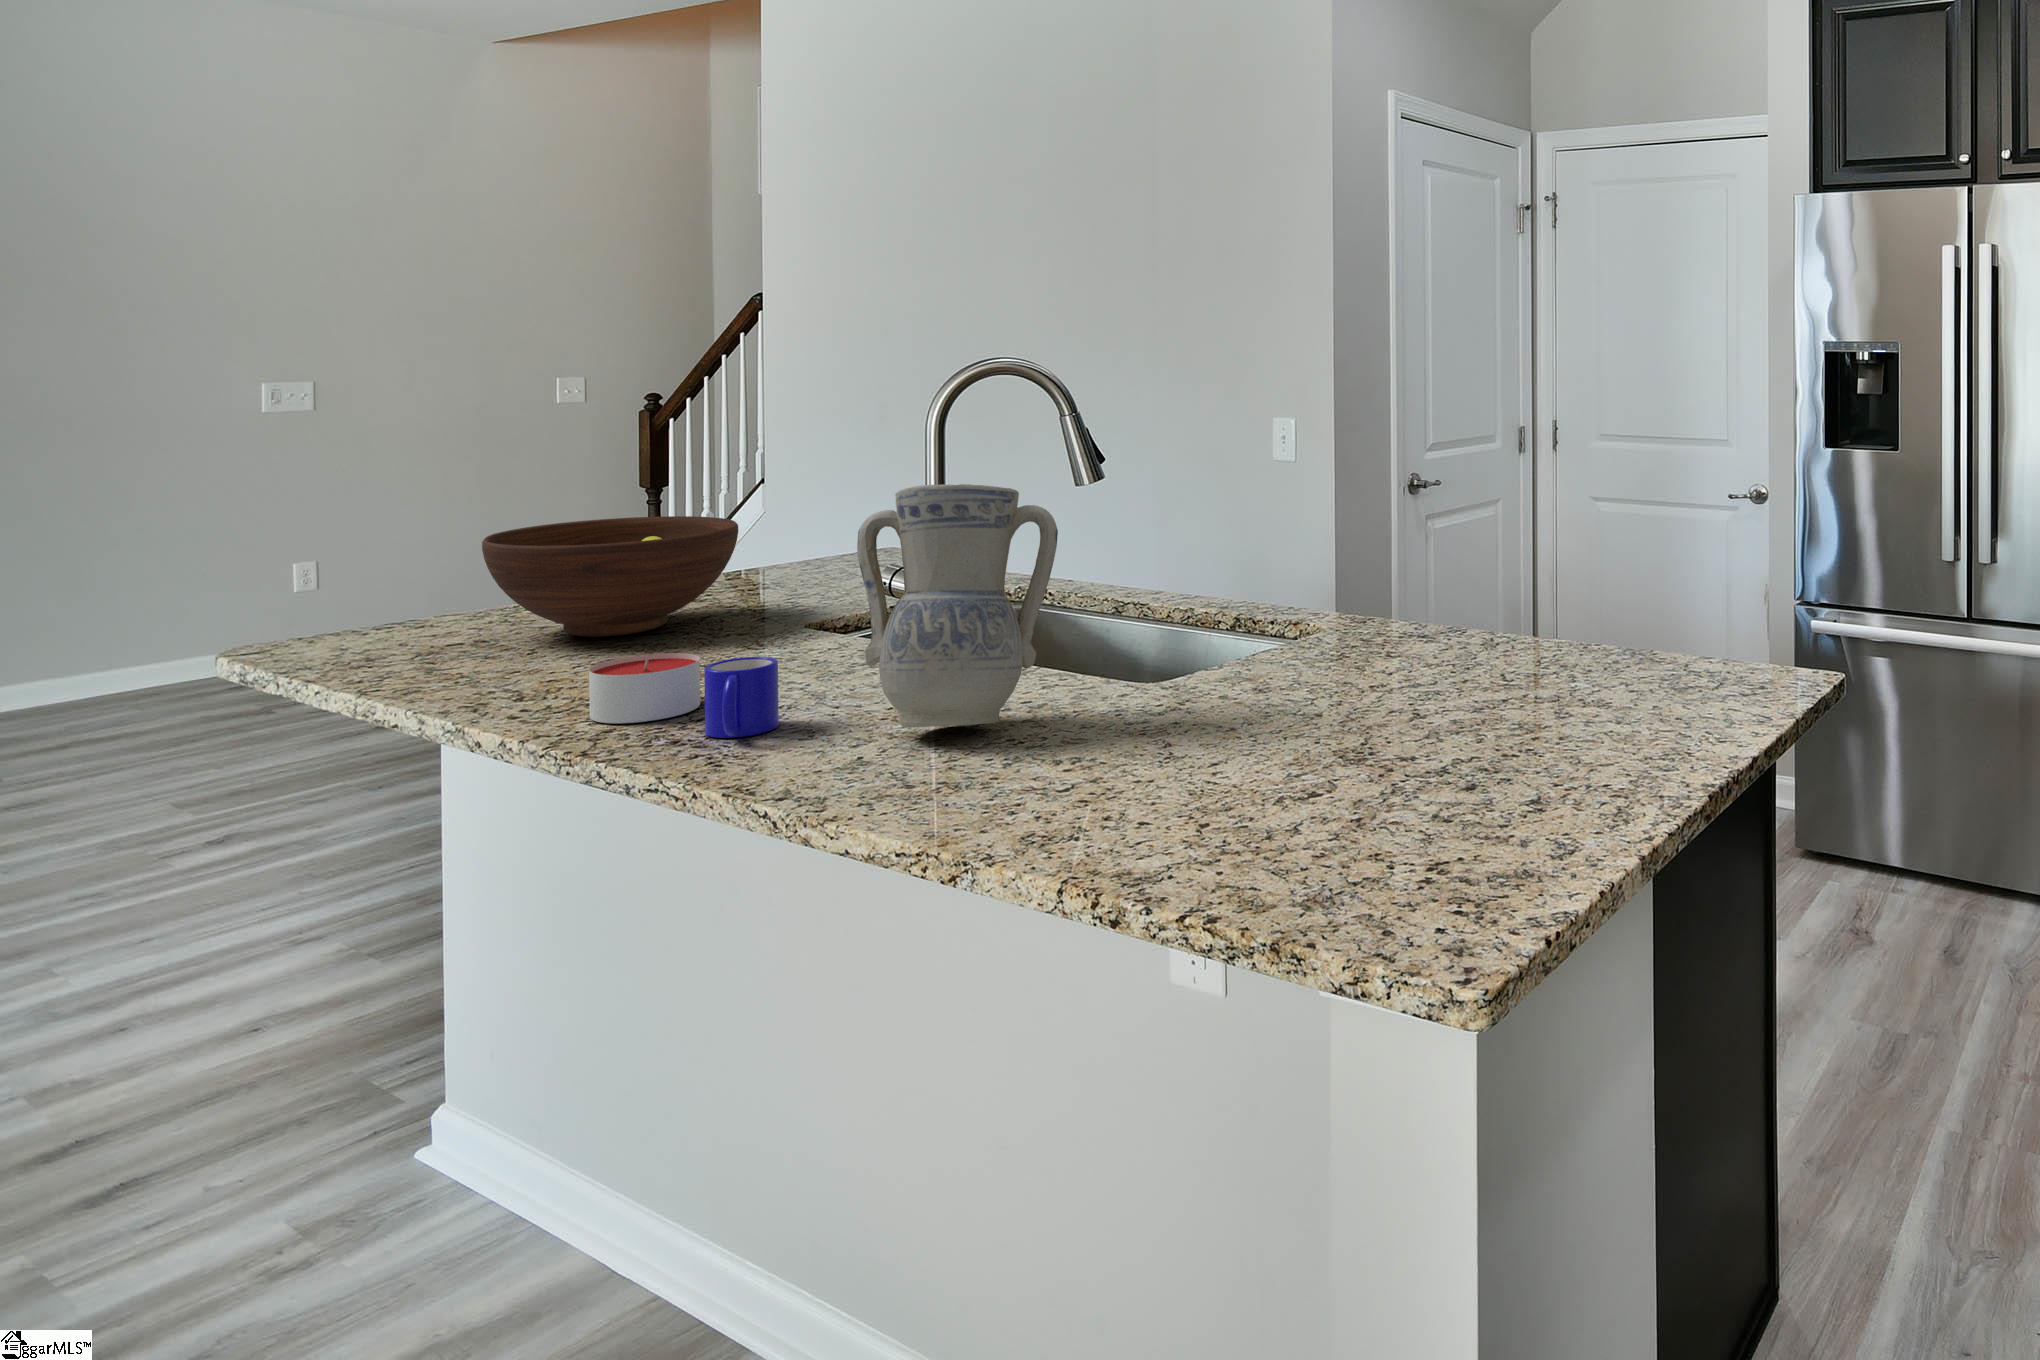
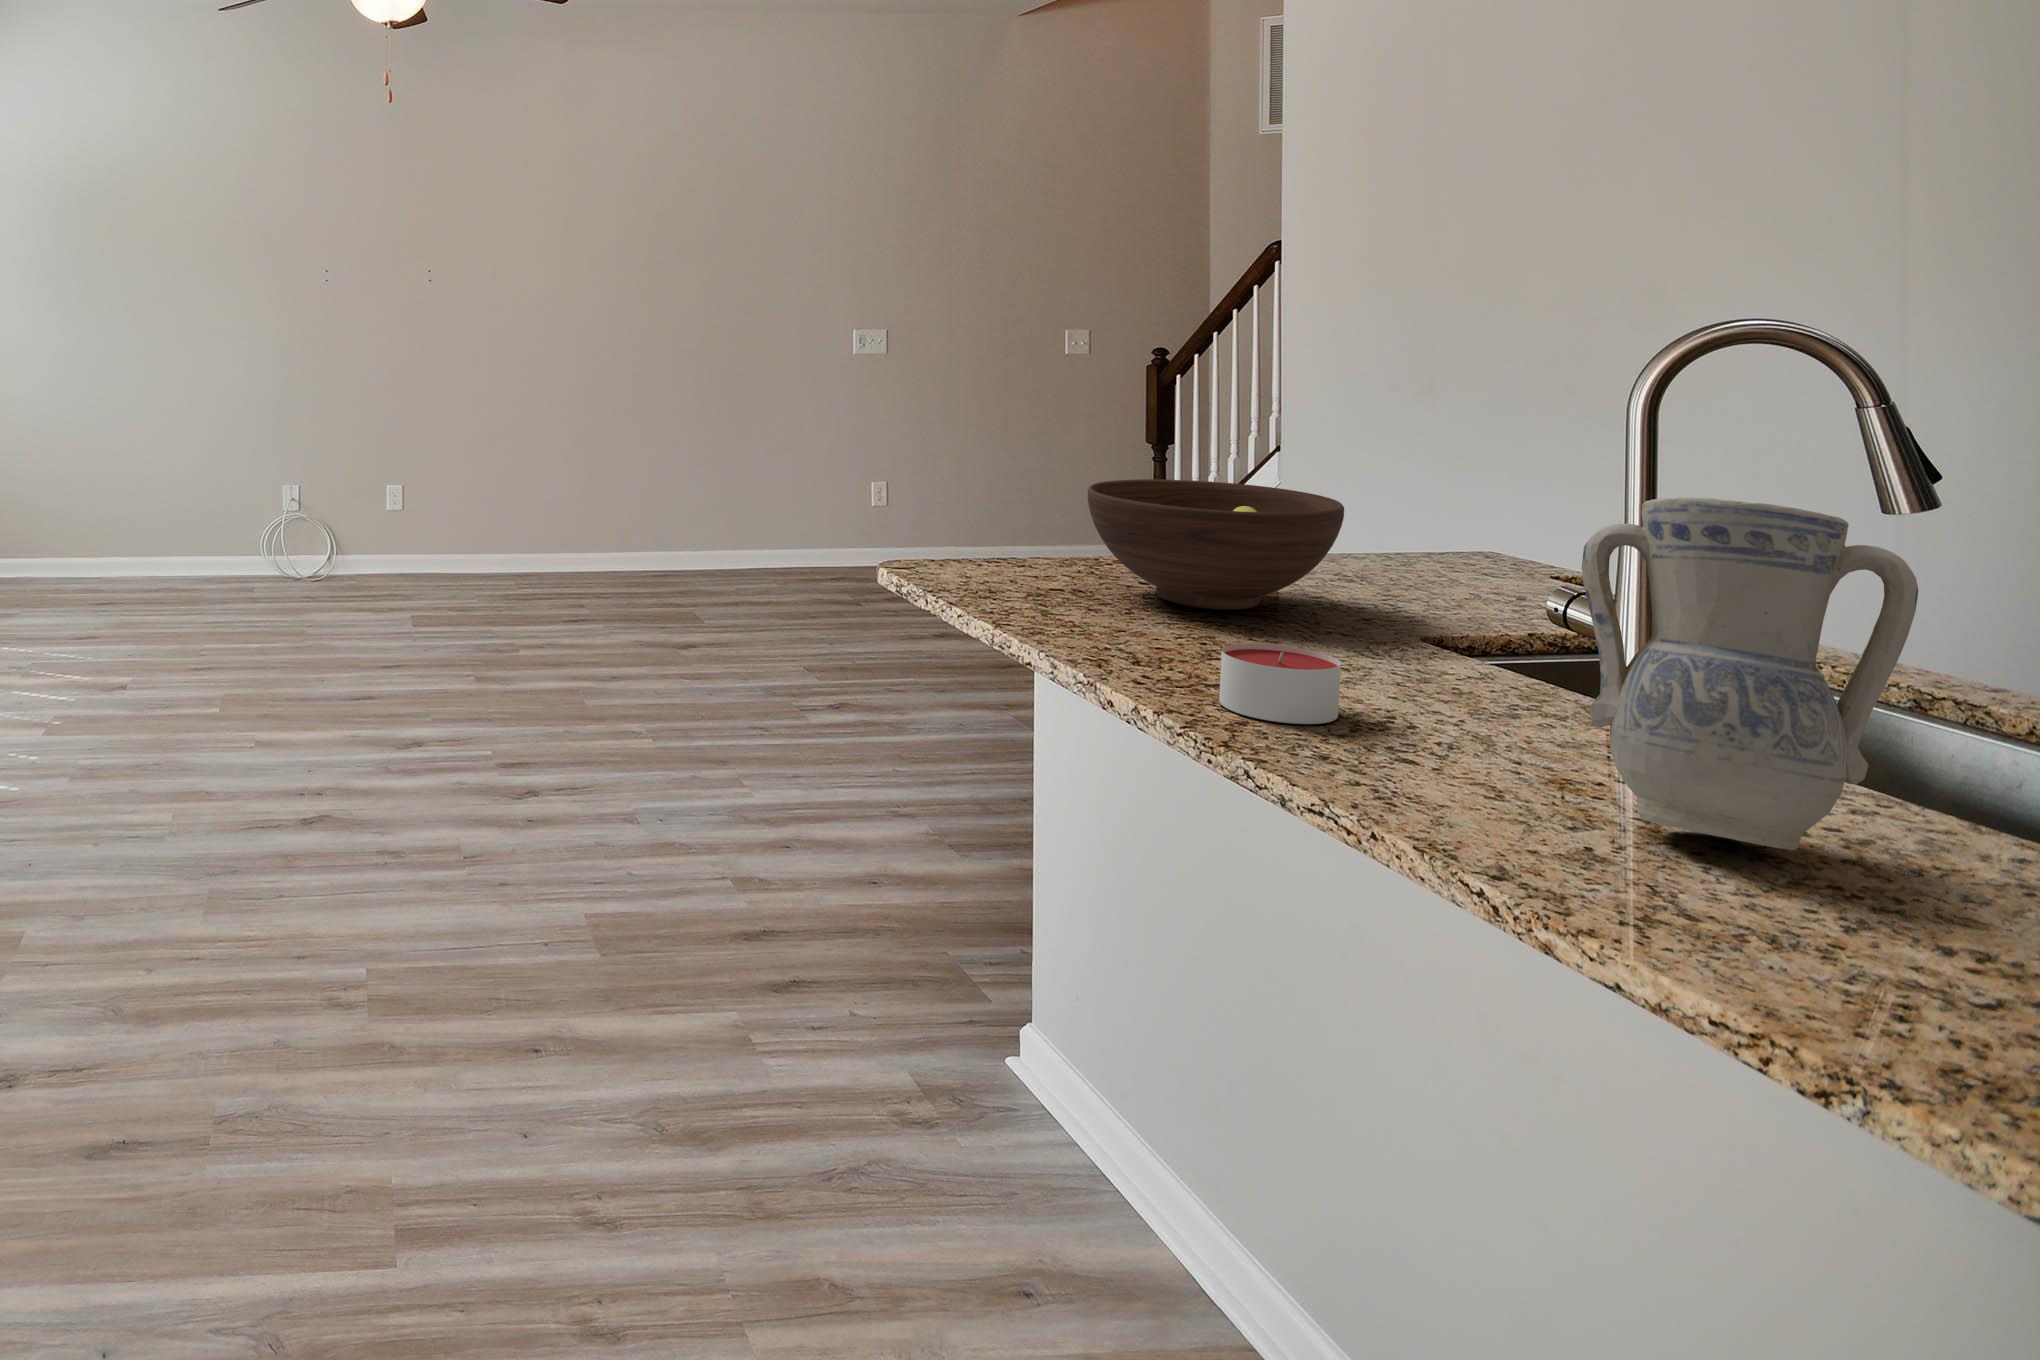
mug: present [704,657,779,738] -> none [1359,674,1453,774]

